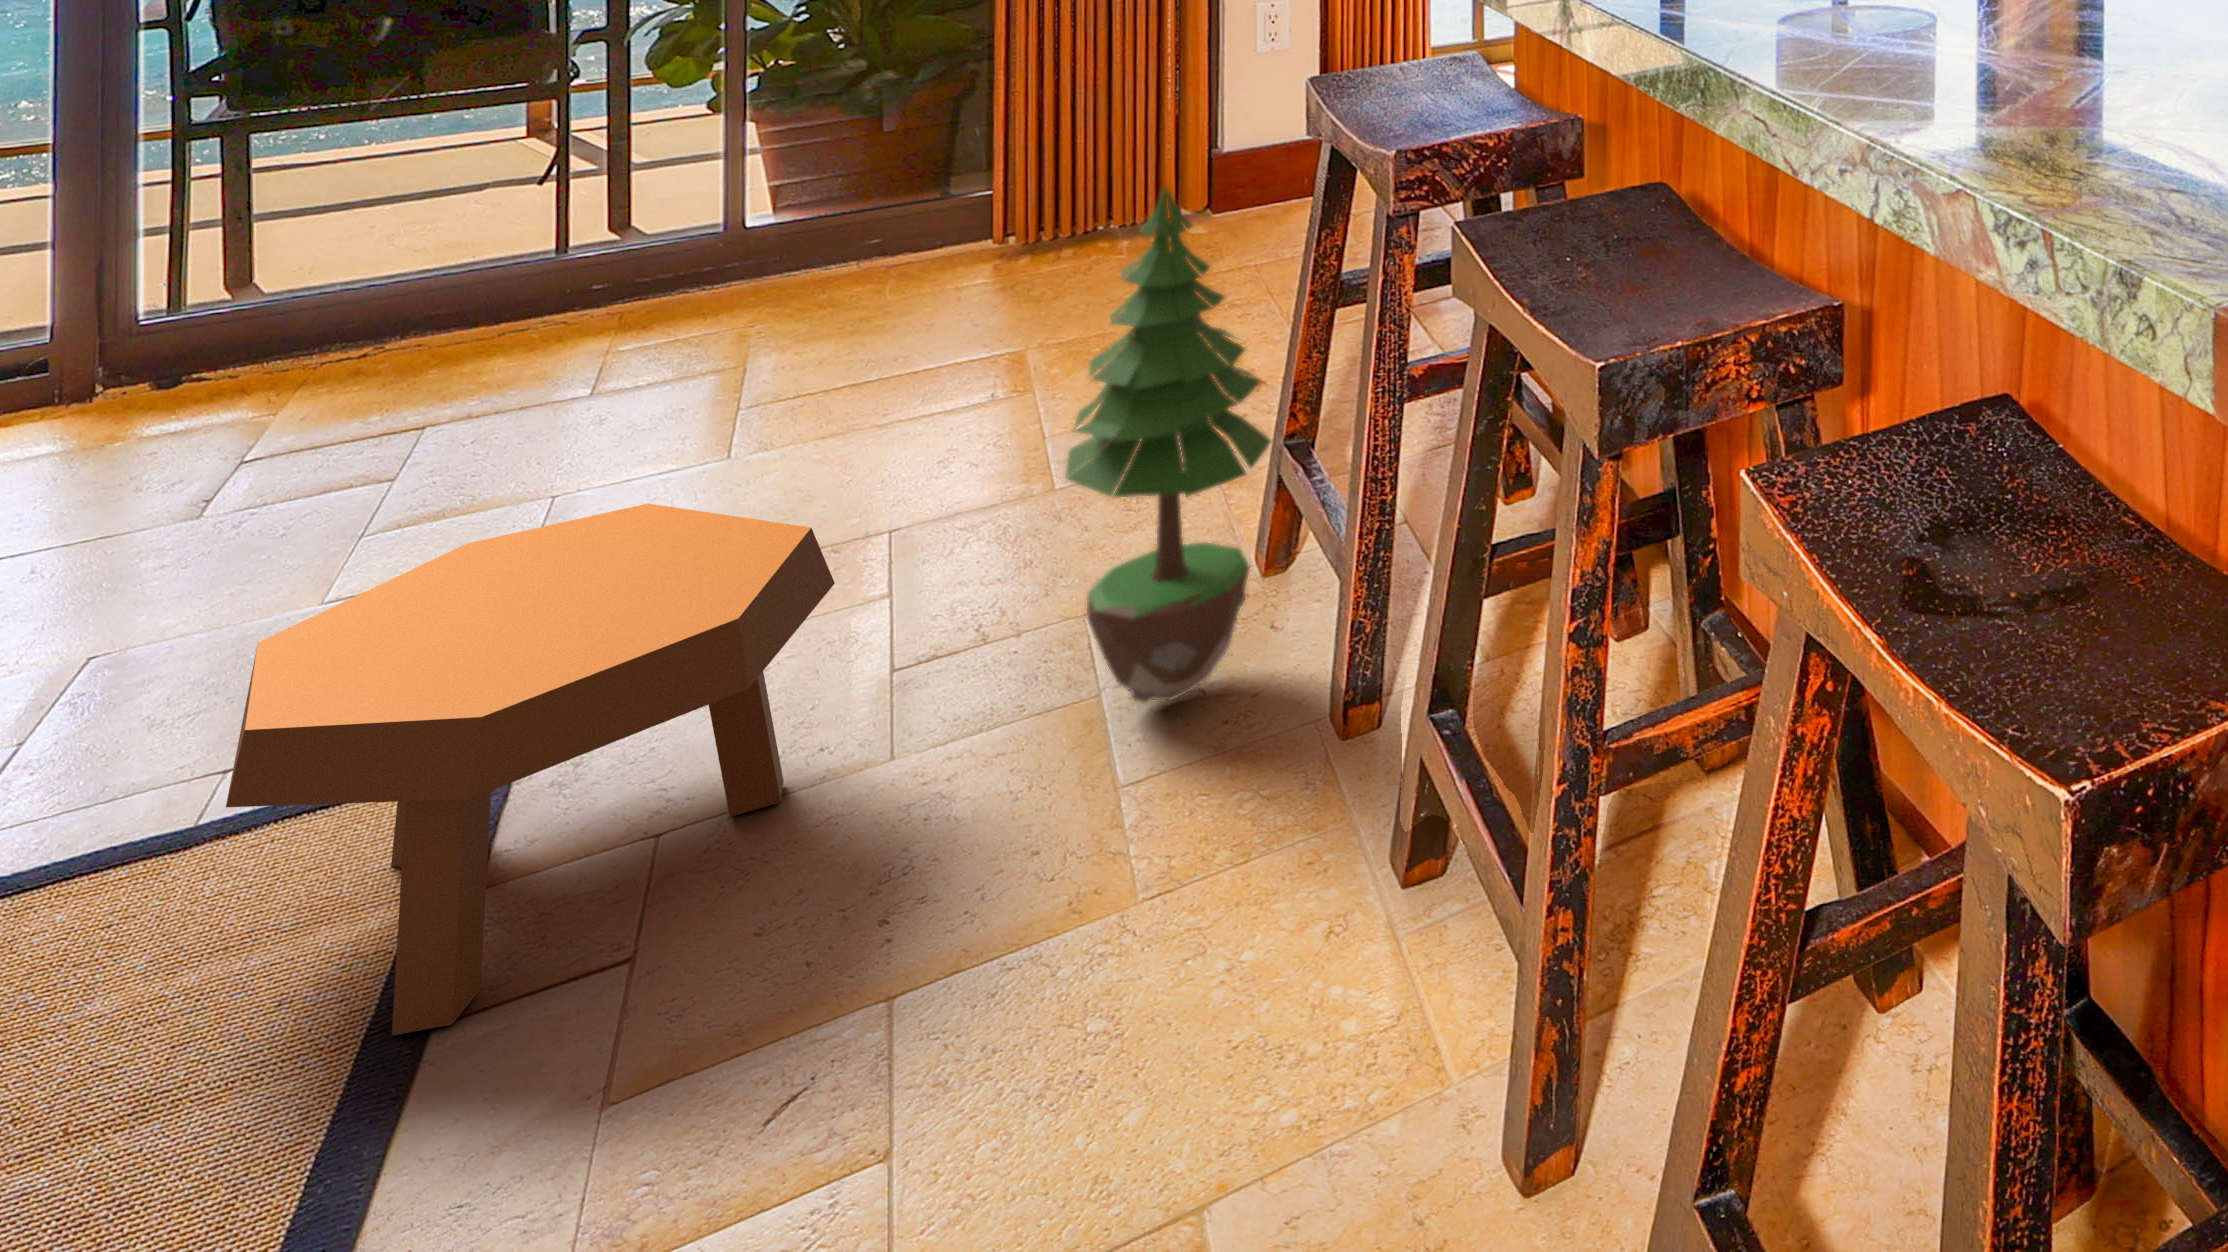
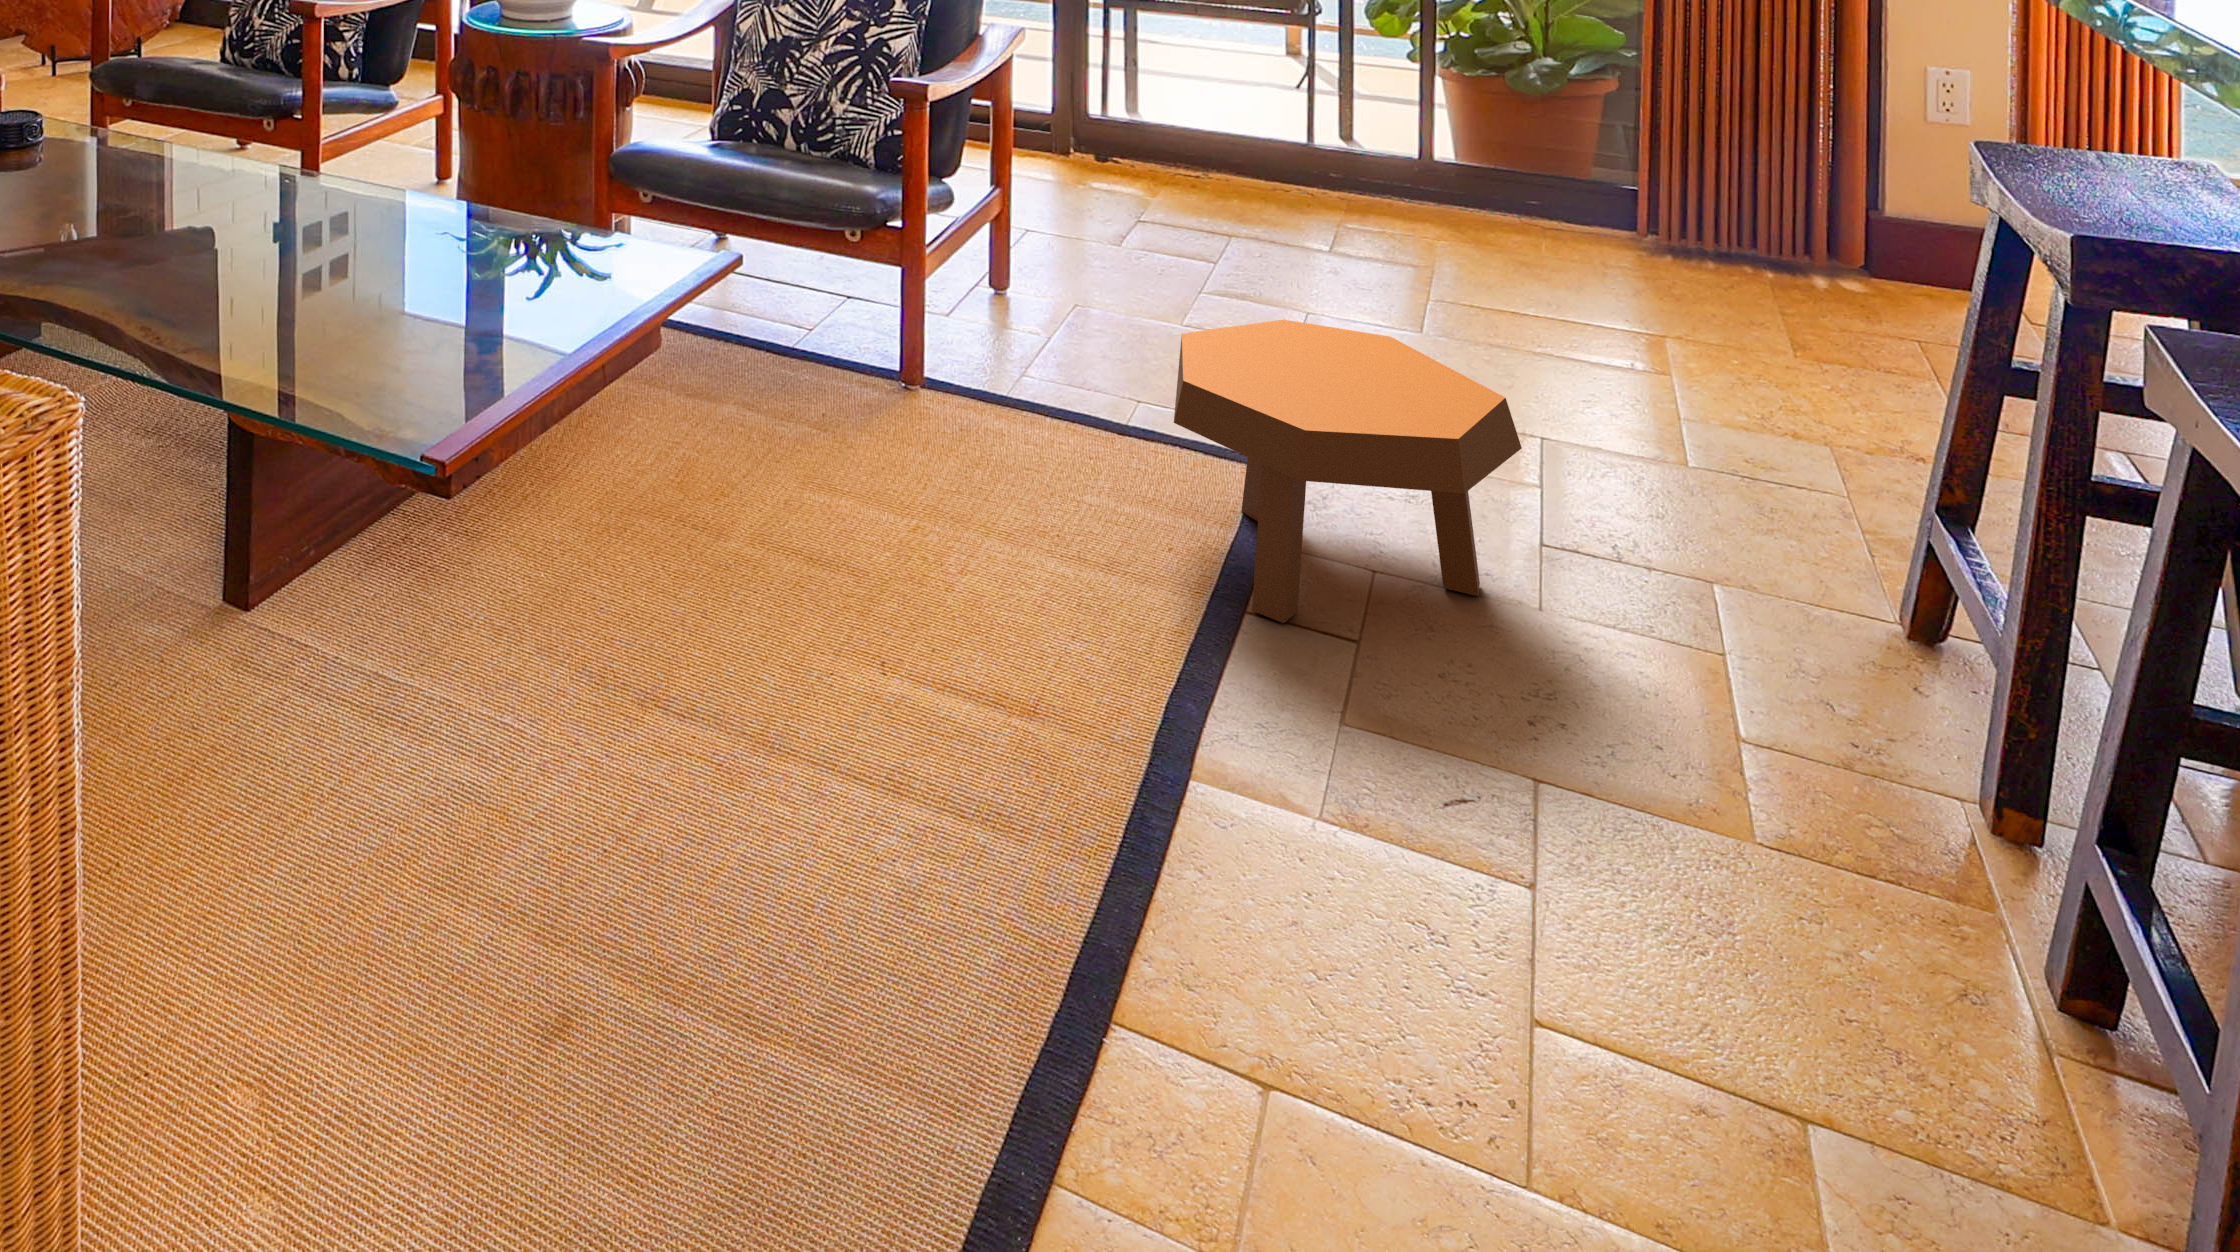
potted tree: present [1065,187,1273,704] -> none [1715,208,1930,686]

